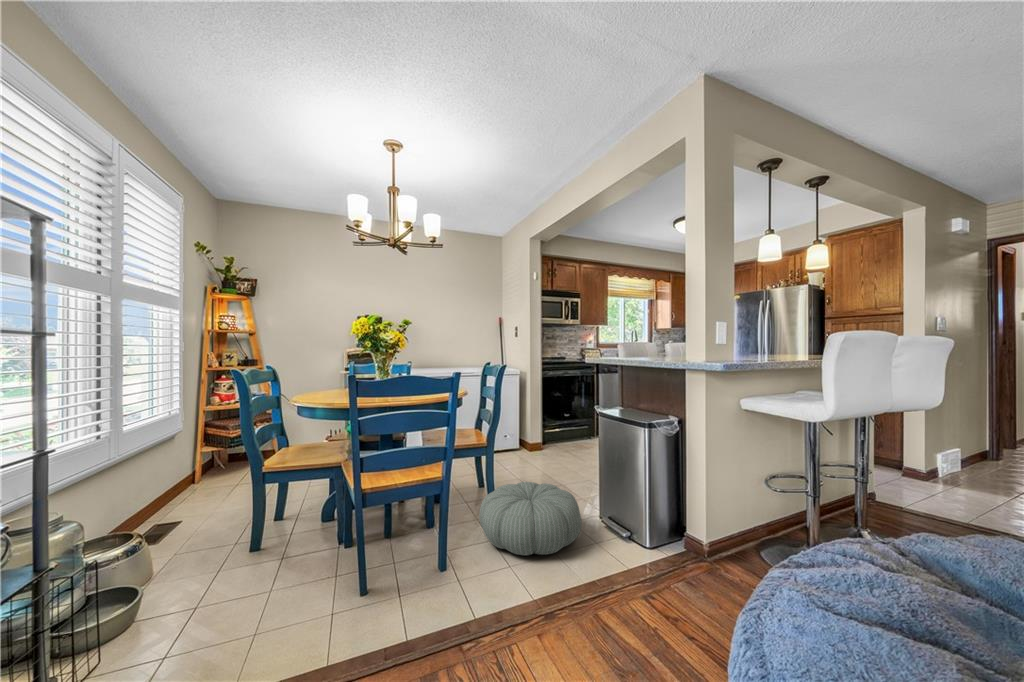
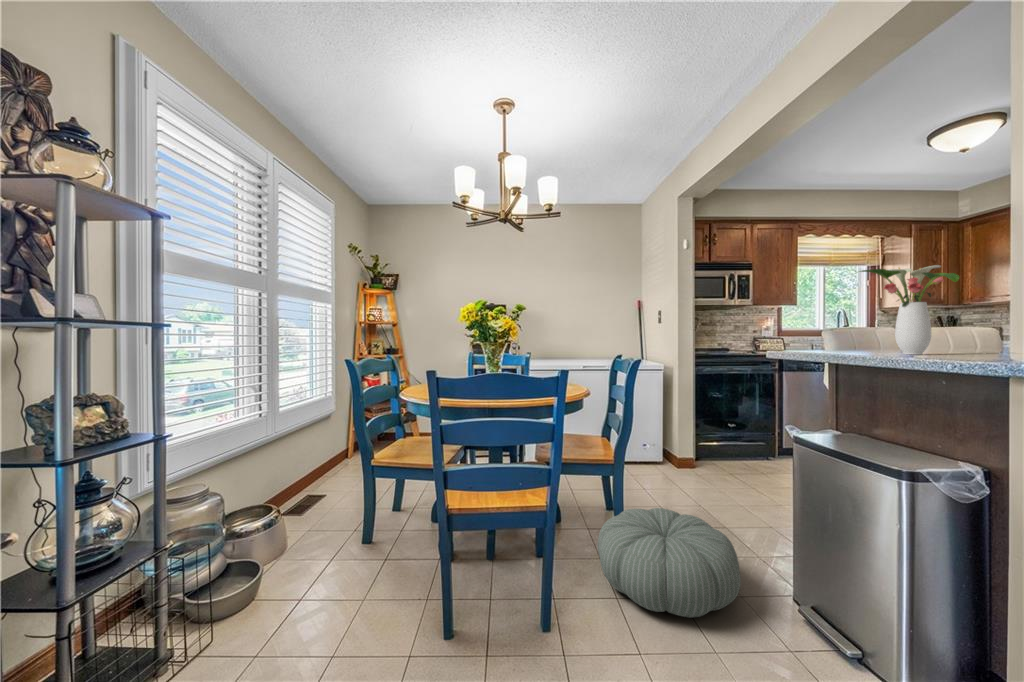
flower arrangement: none [644,305,695,360] -> present [860,265,959,355]

